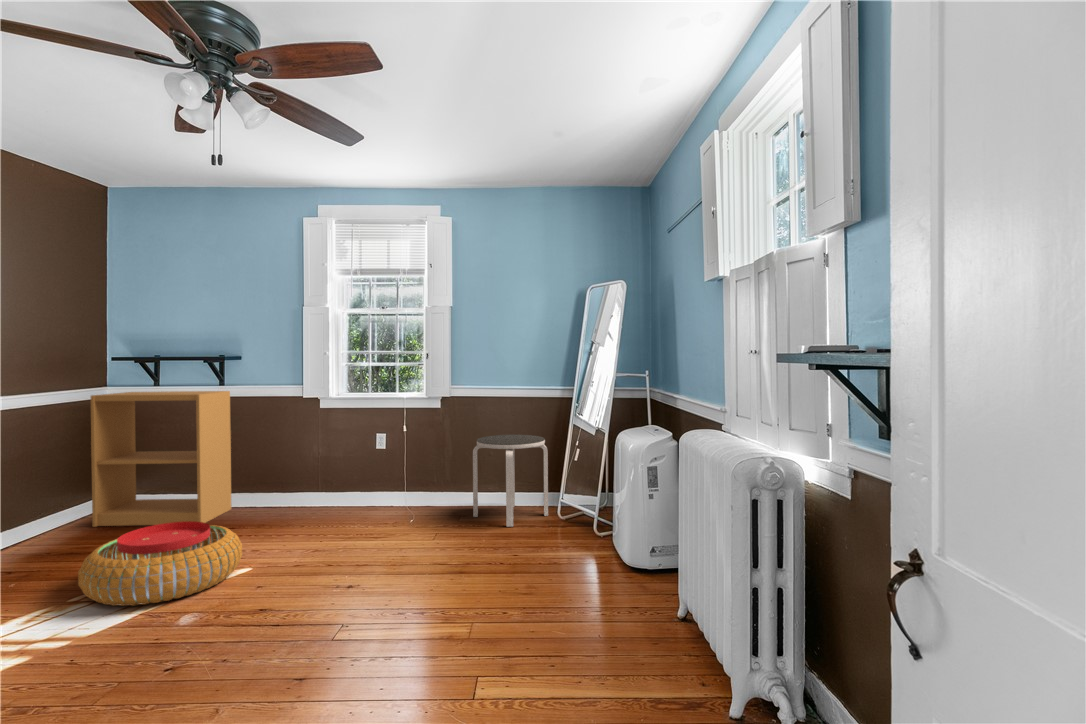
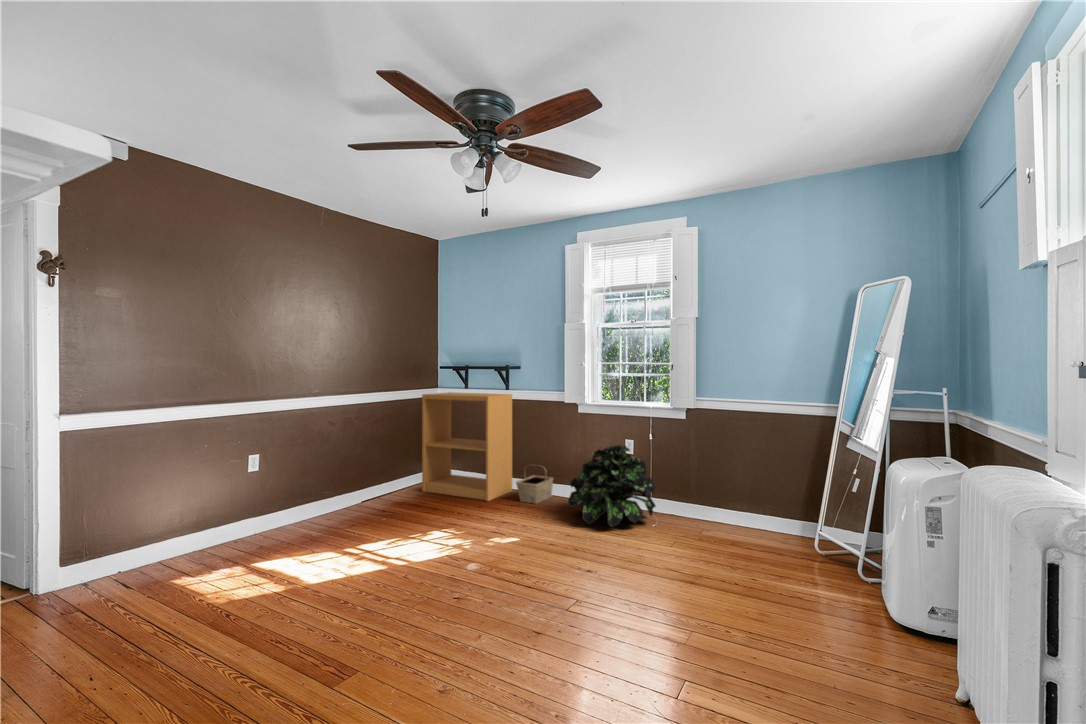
side table: present [473,435,548,527] -> none [716,449,801,548]
potted plant: none [312,441,413,531] -> present [568,445,656,527]
basket: none [240,474,288,519] -> present [516,470,554,504]
pouf: present [78,521,242,606] -> none [397,498,506,562]

